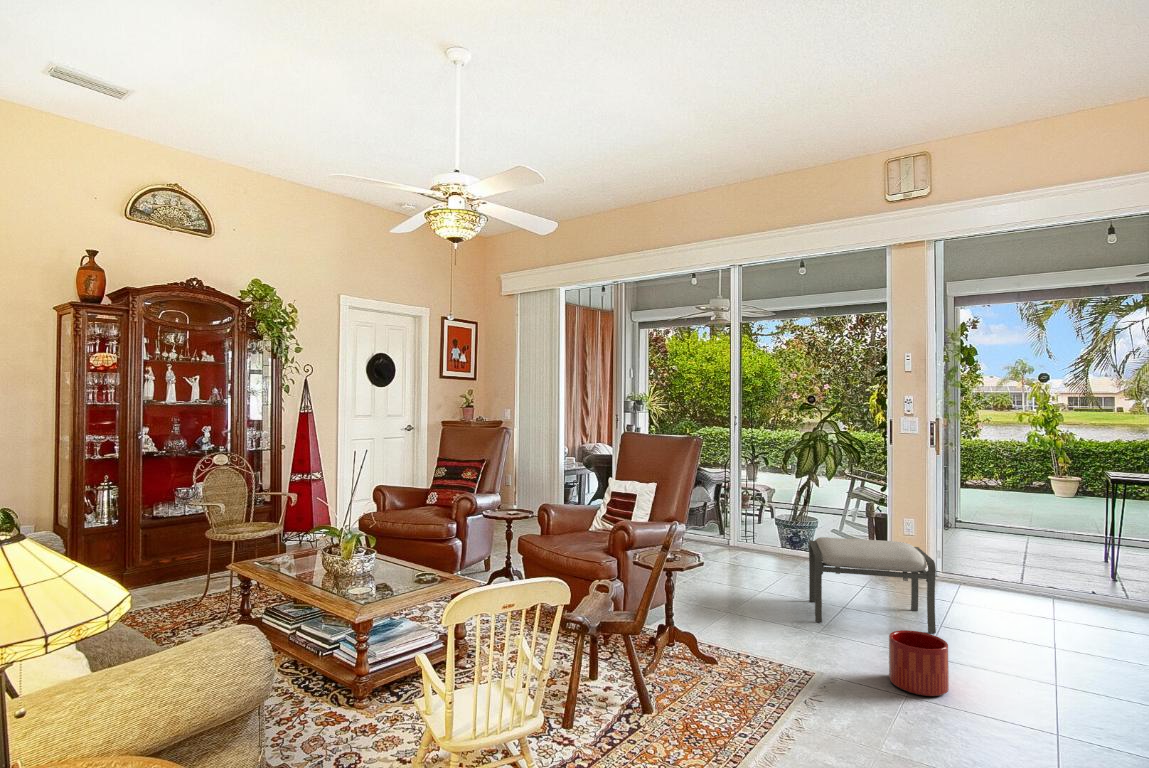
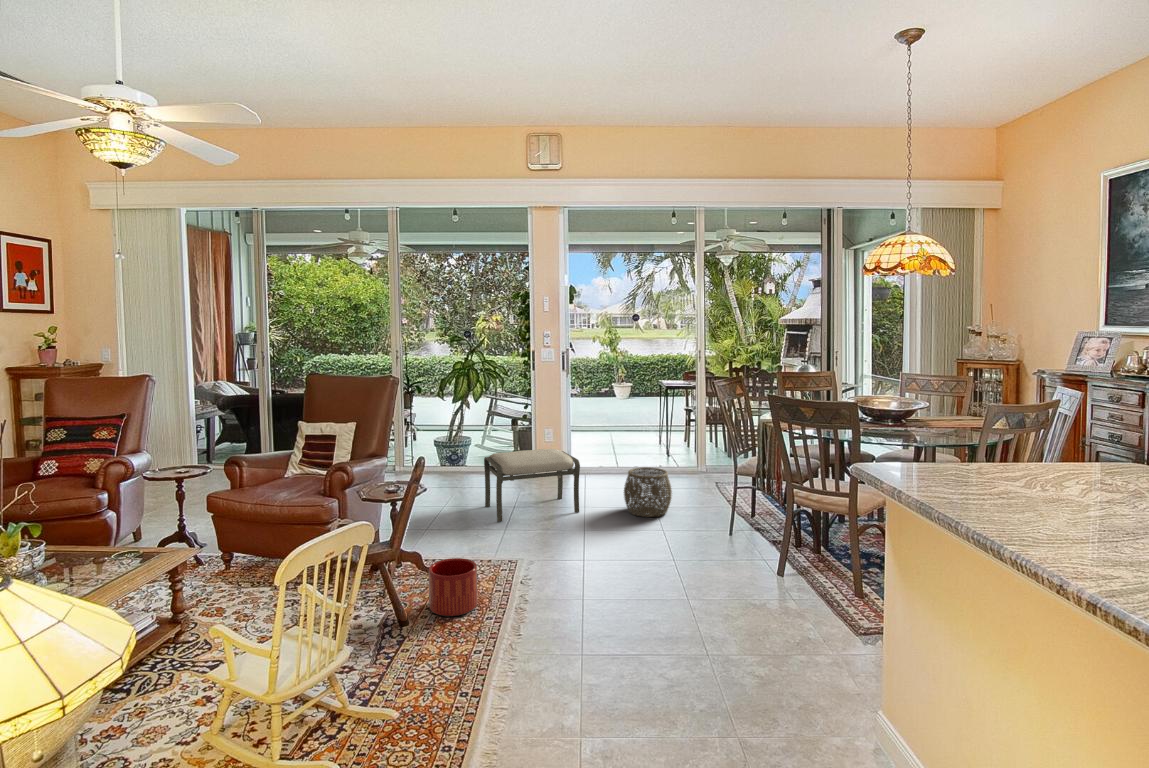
woven basket: none [1007,587,1096,667] -> present [624,467,672,517]
planter: present [889,630,949,696] -> present [429,558,478,616]

